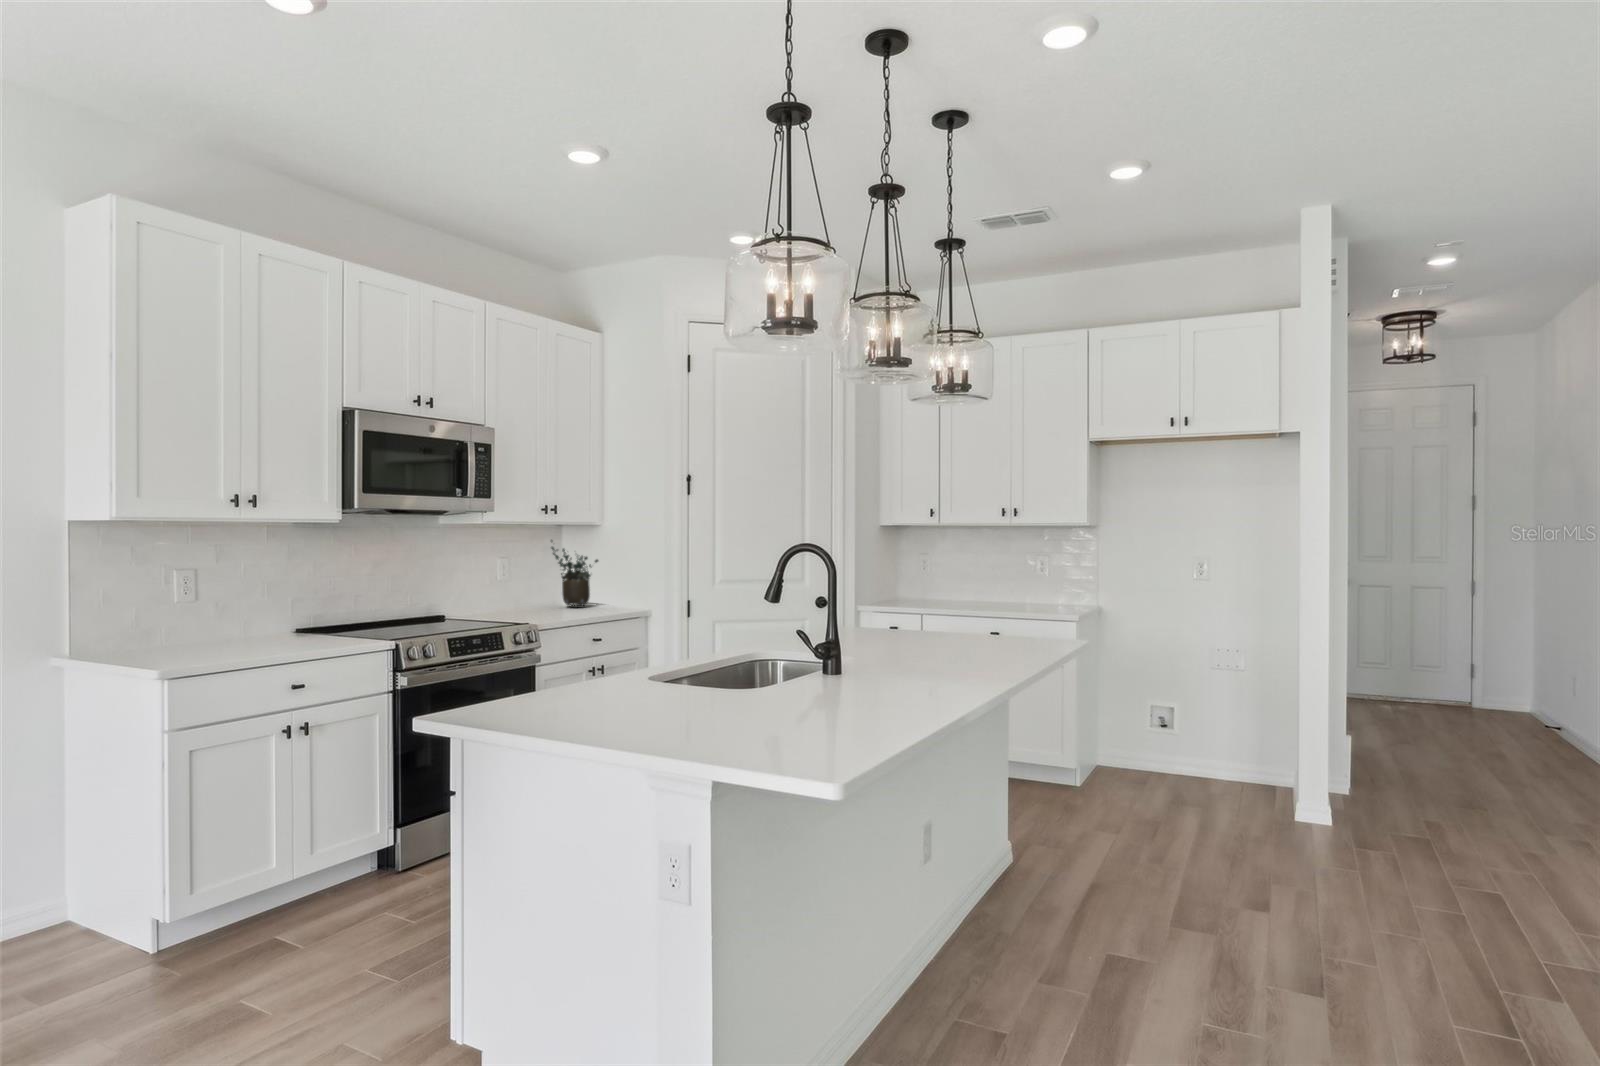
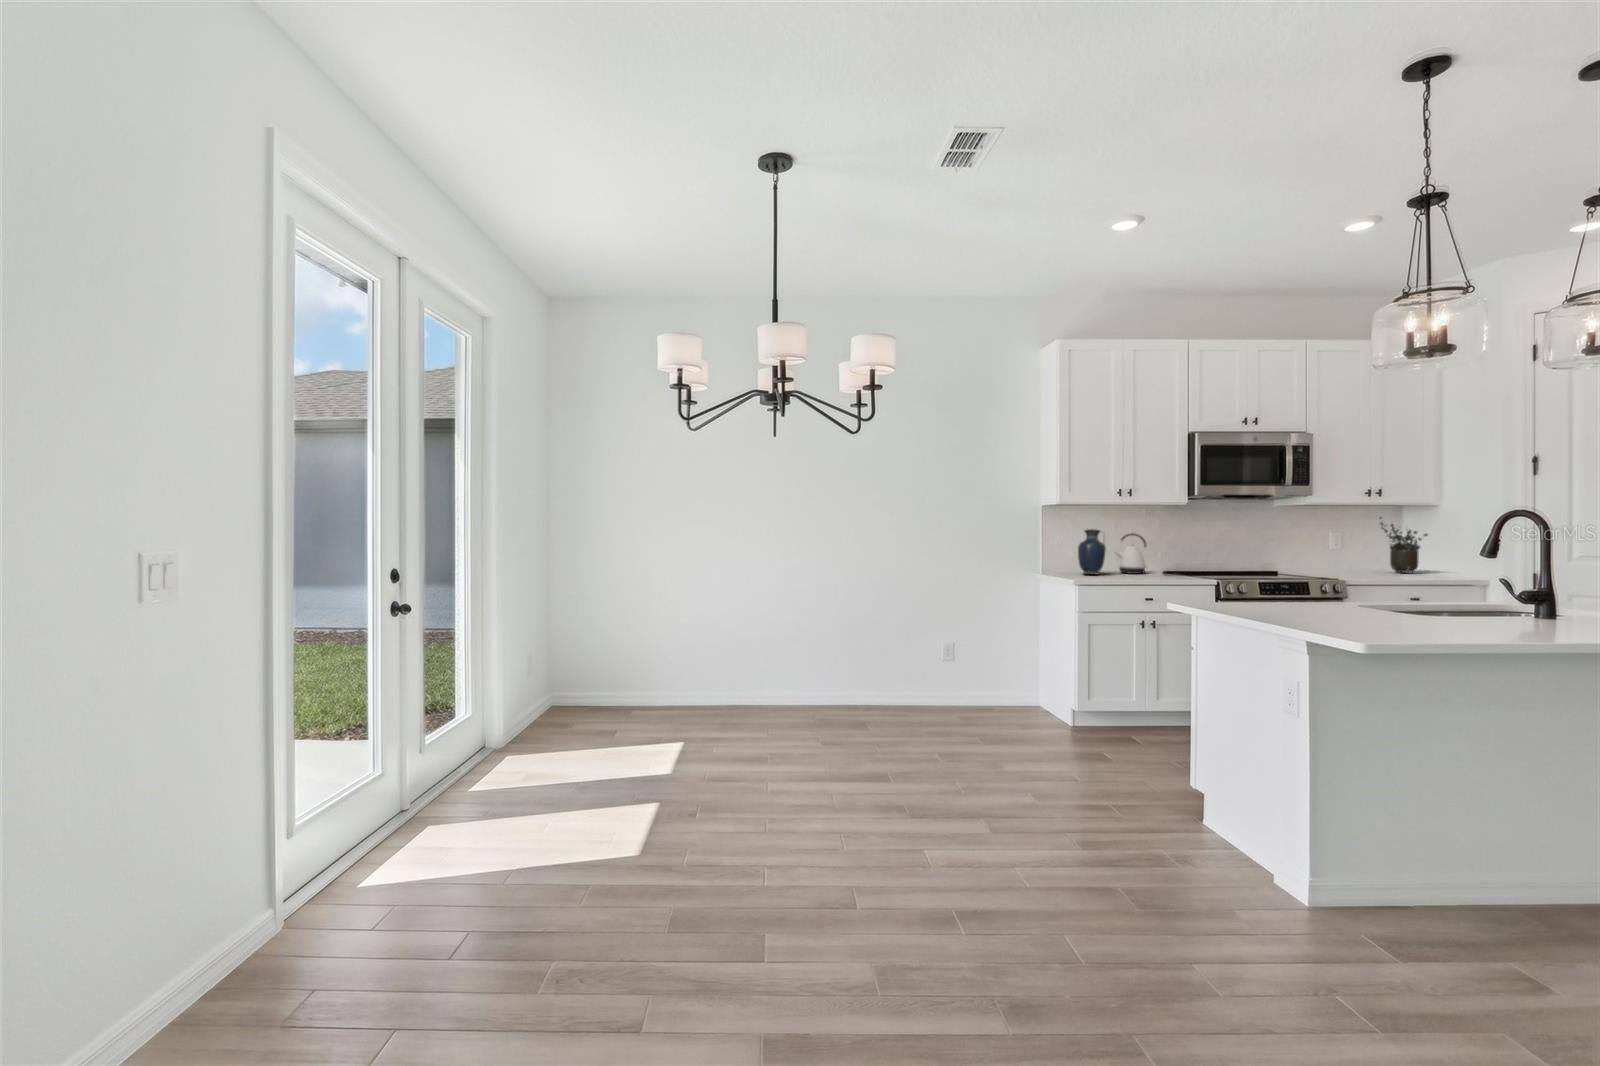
vase: none [149,568,205,652] -> present [1078,529,1106,574]
kettle: none [216,572,276,642] -> present [1116,533,1147,574]

